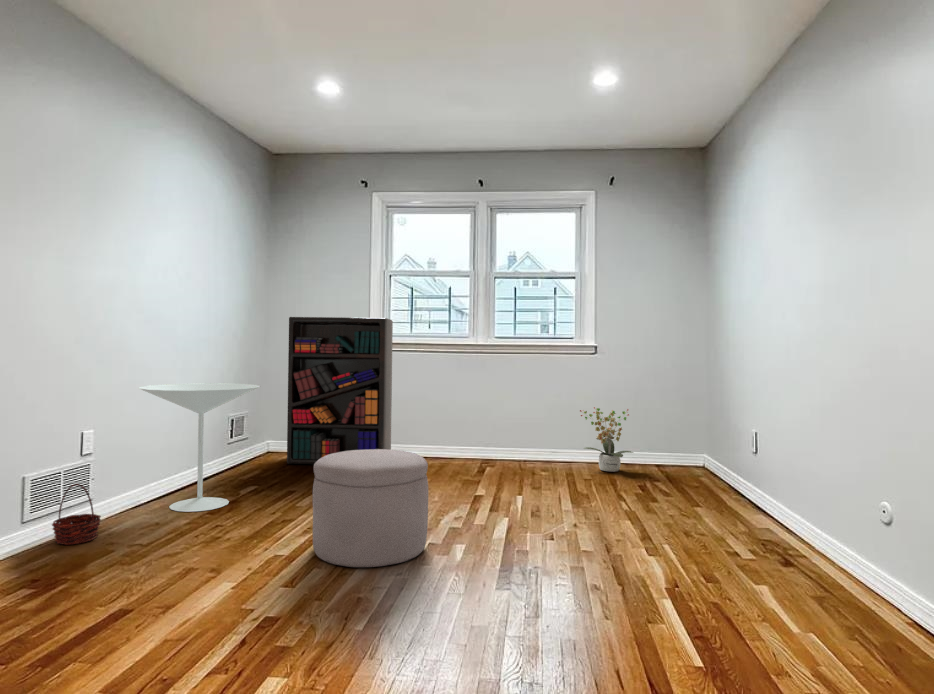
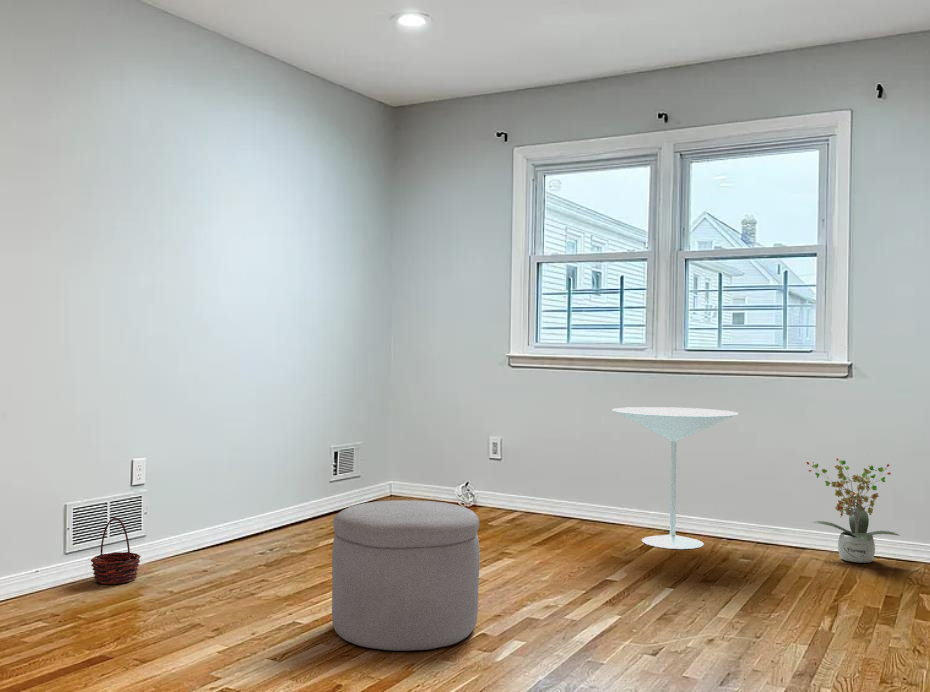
bookshelf: present [287,317,393,464] -> none [397,322,540,525]
side table: present [139,383,260,512] -> present [612,407,738,549]

